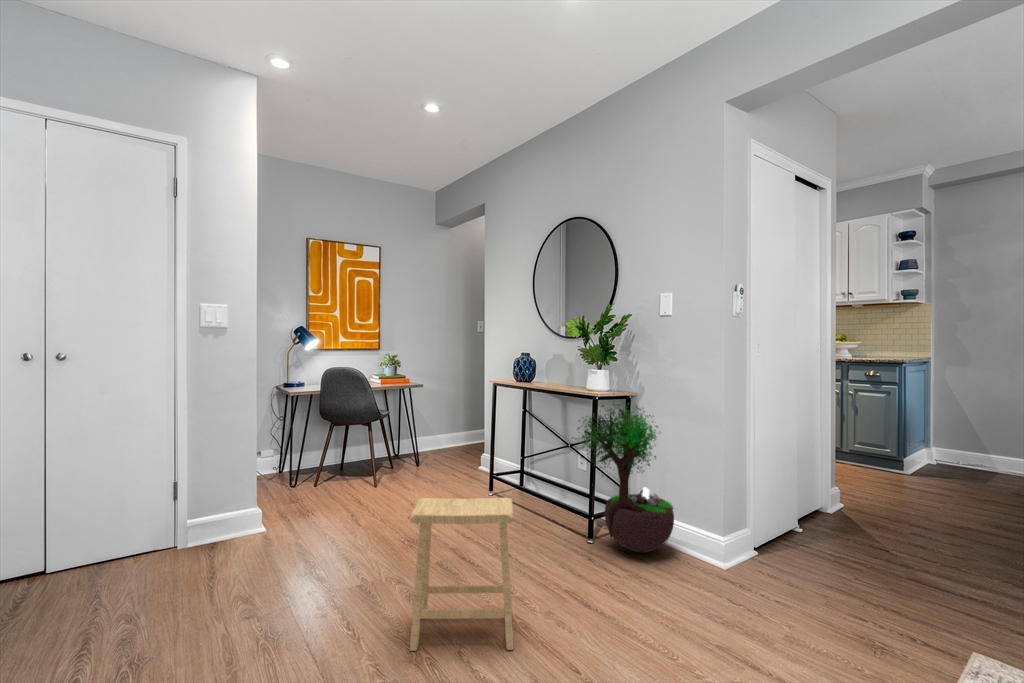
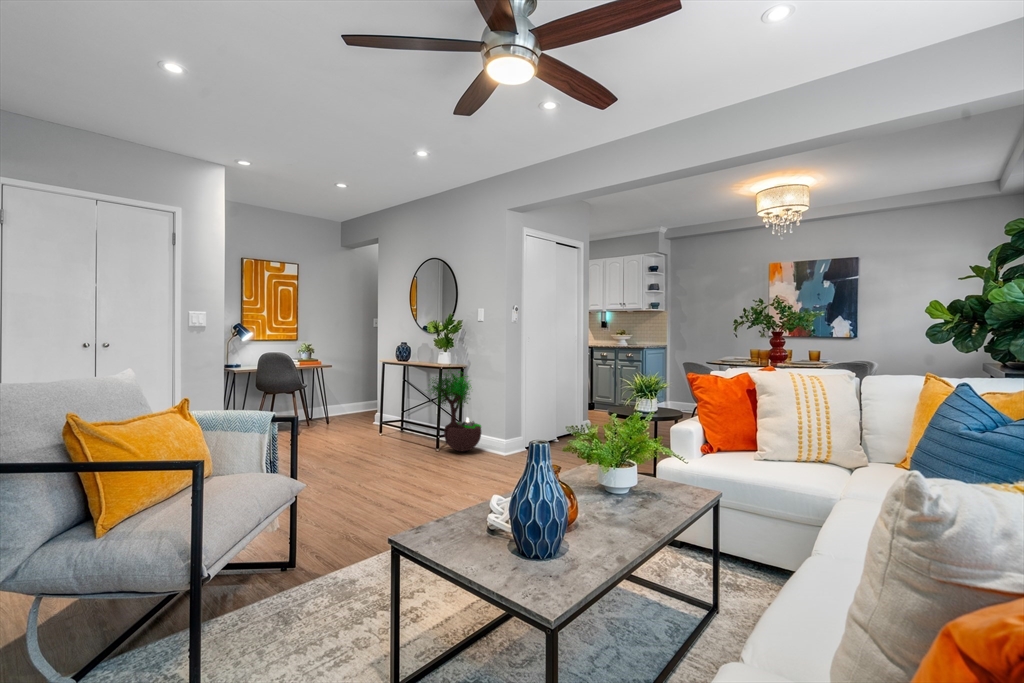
footstool: present [410,498,513,651] -> none [336,414,388,484]

